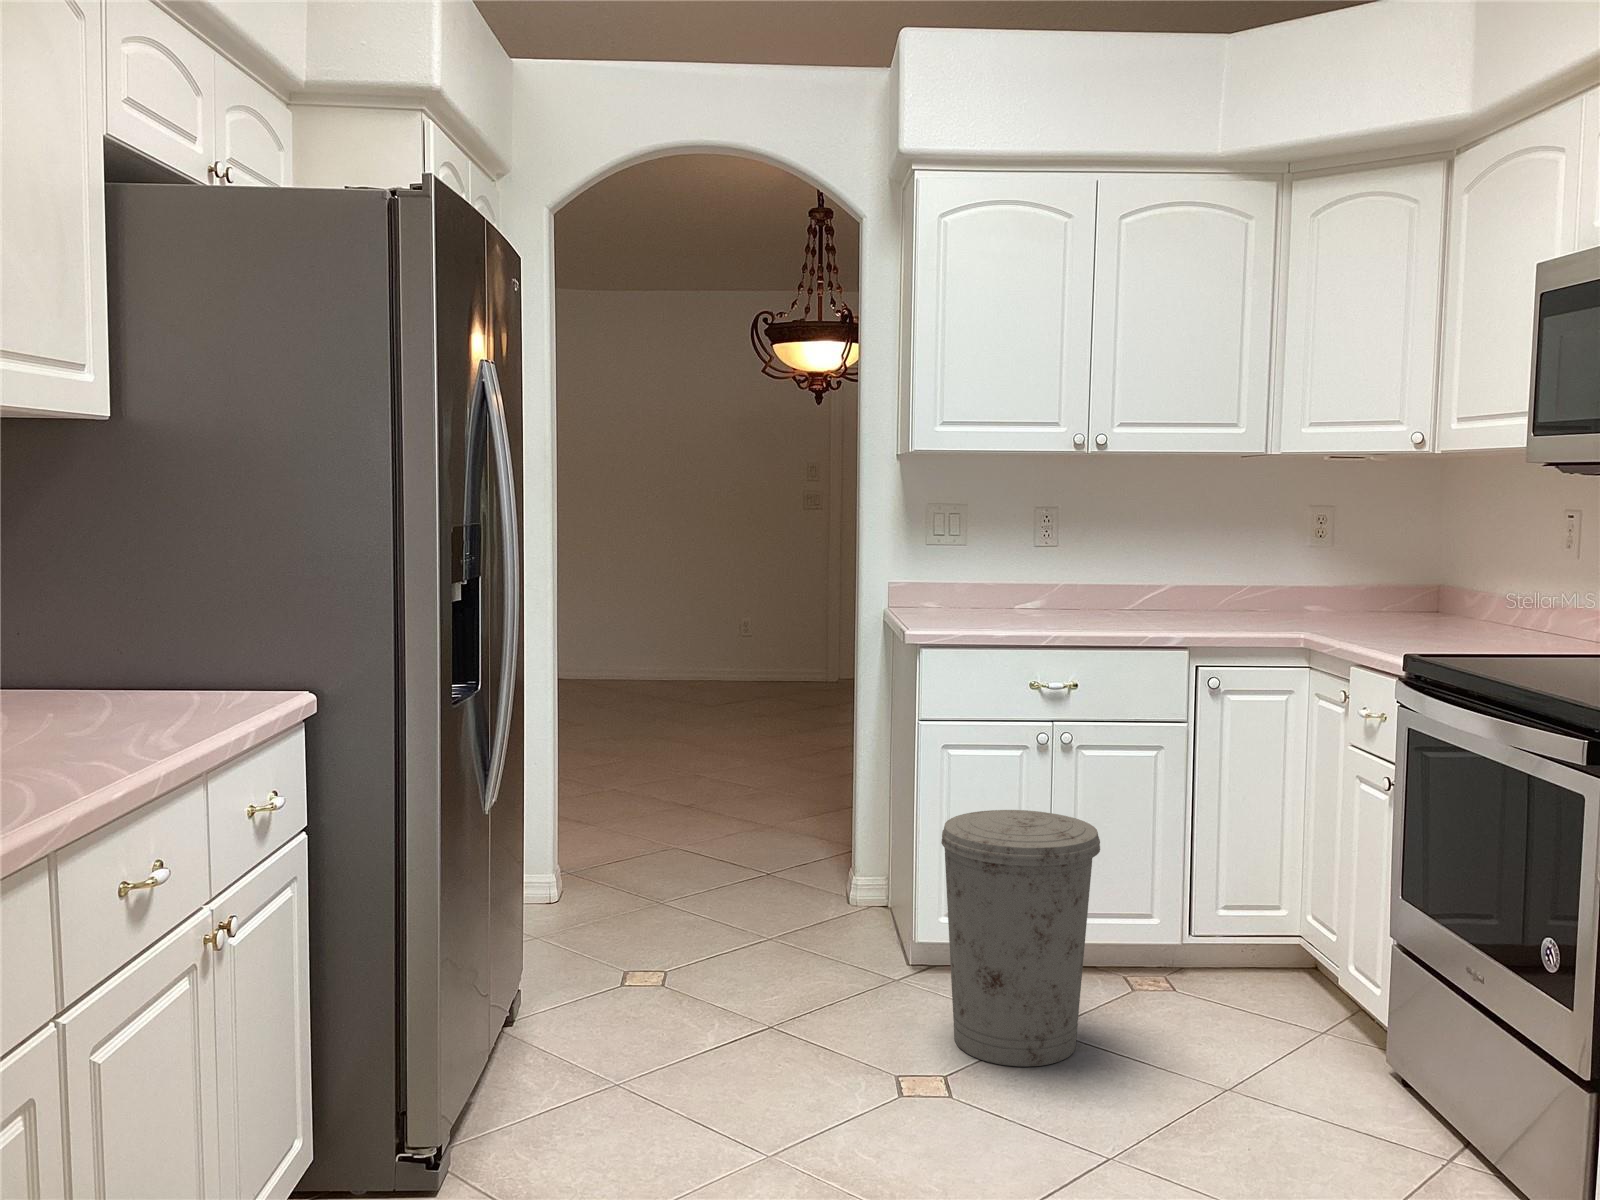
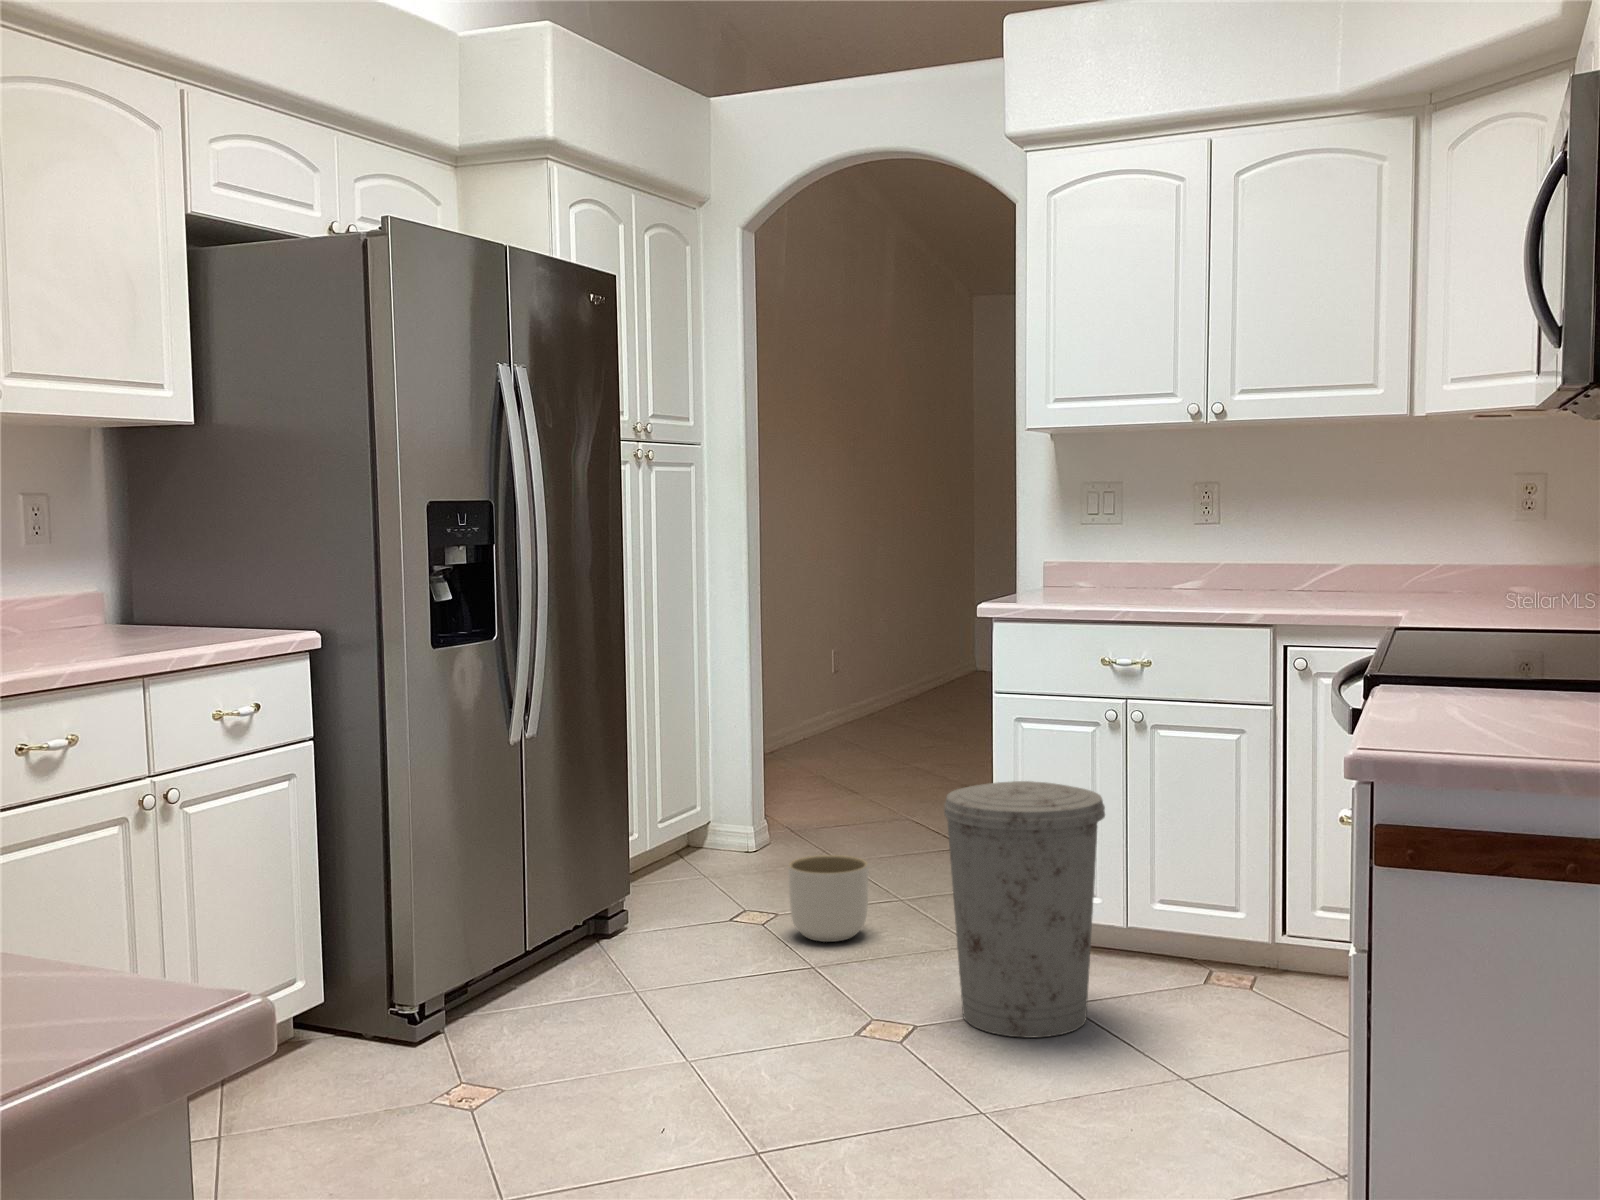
planter: none [694,888,777,982] -> present [788,855,868,942]

